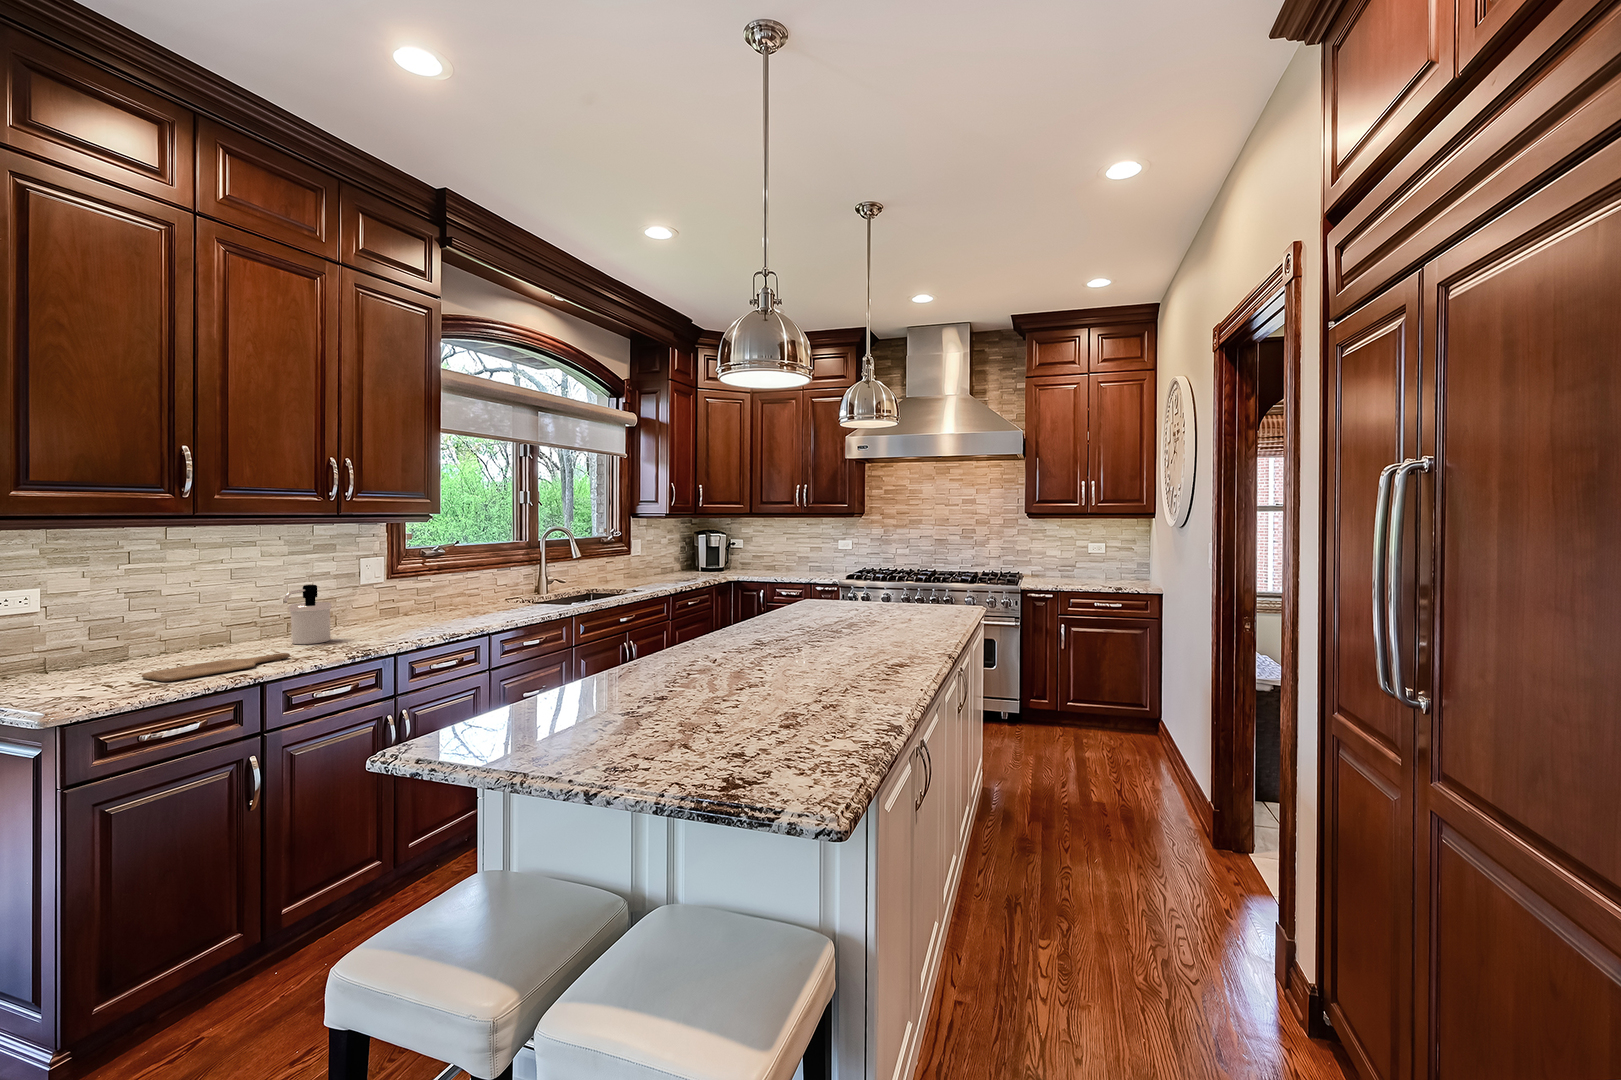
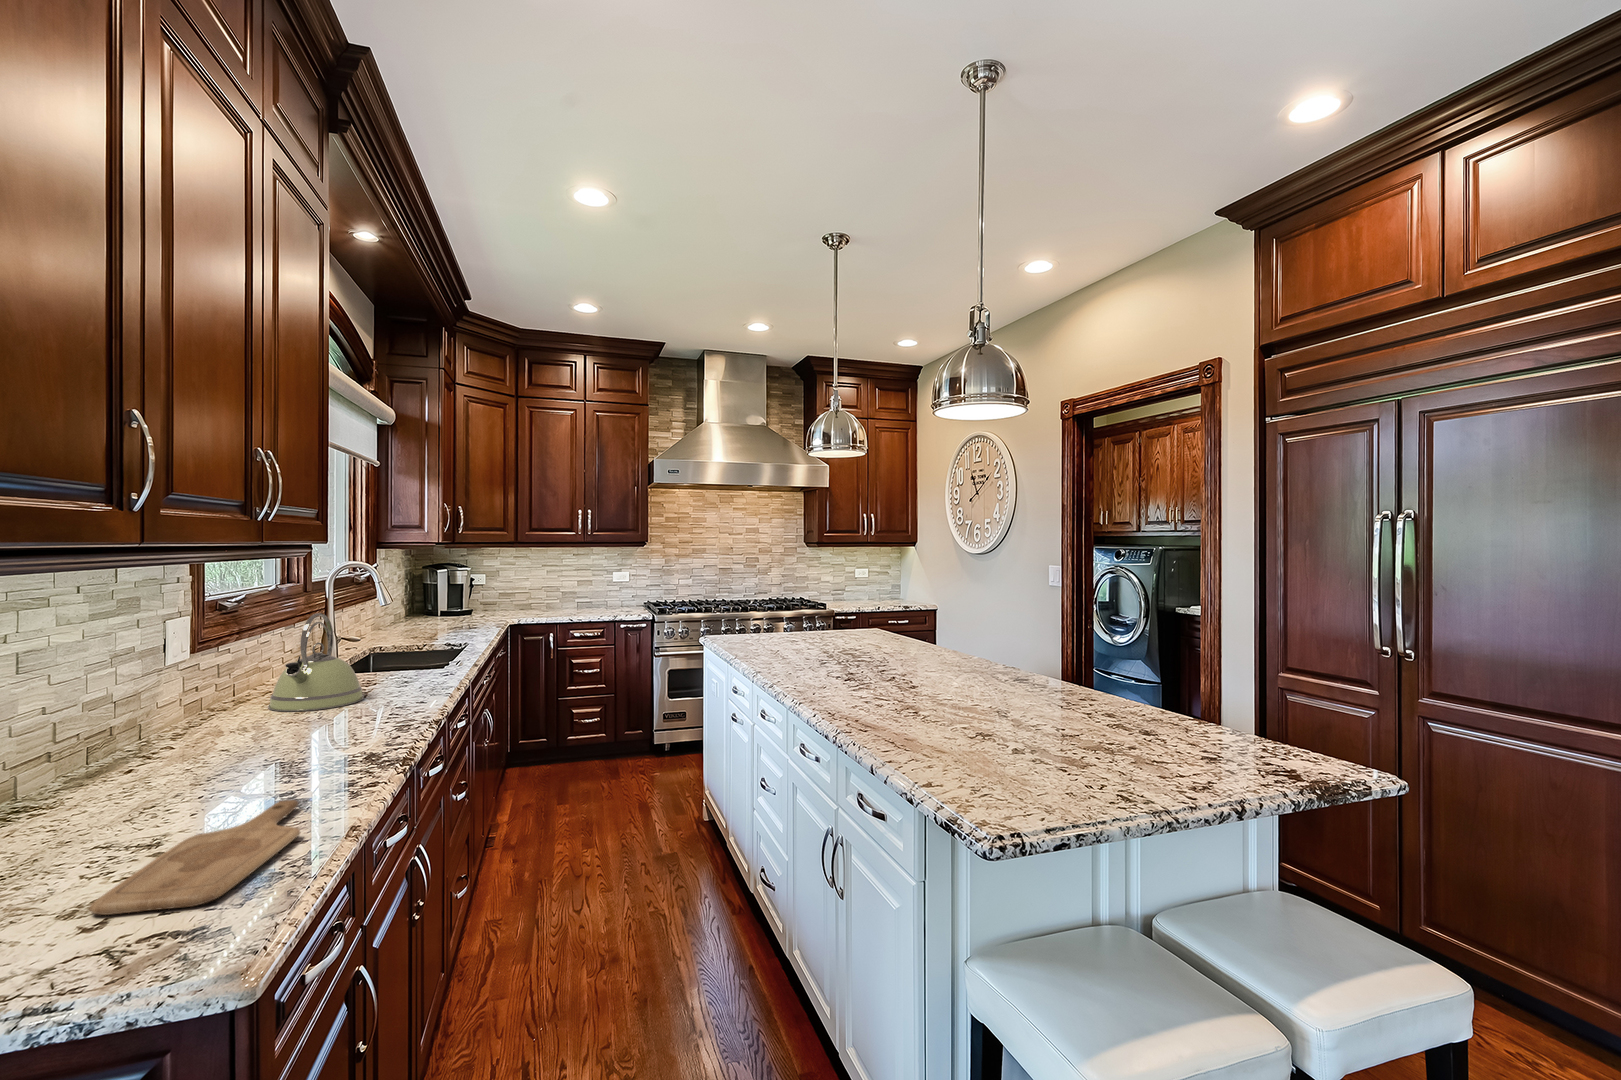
kettle: none [428,560,485,619] -> present [268,613,364,711]
soap dispenser: present [284,585,331,644] -> none [161,670,246,787]

